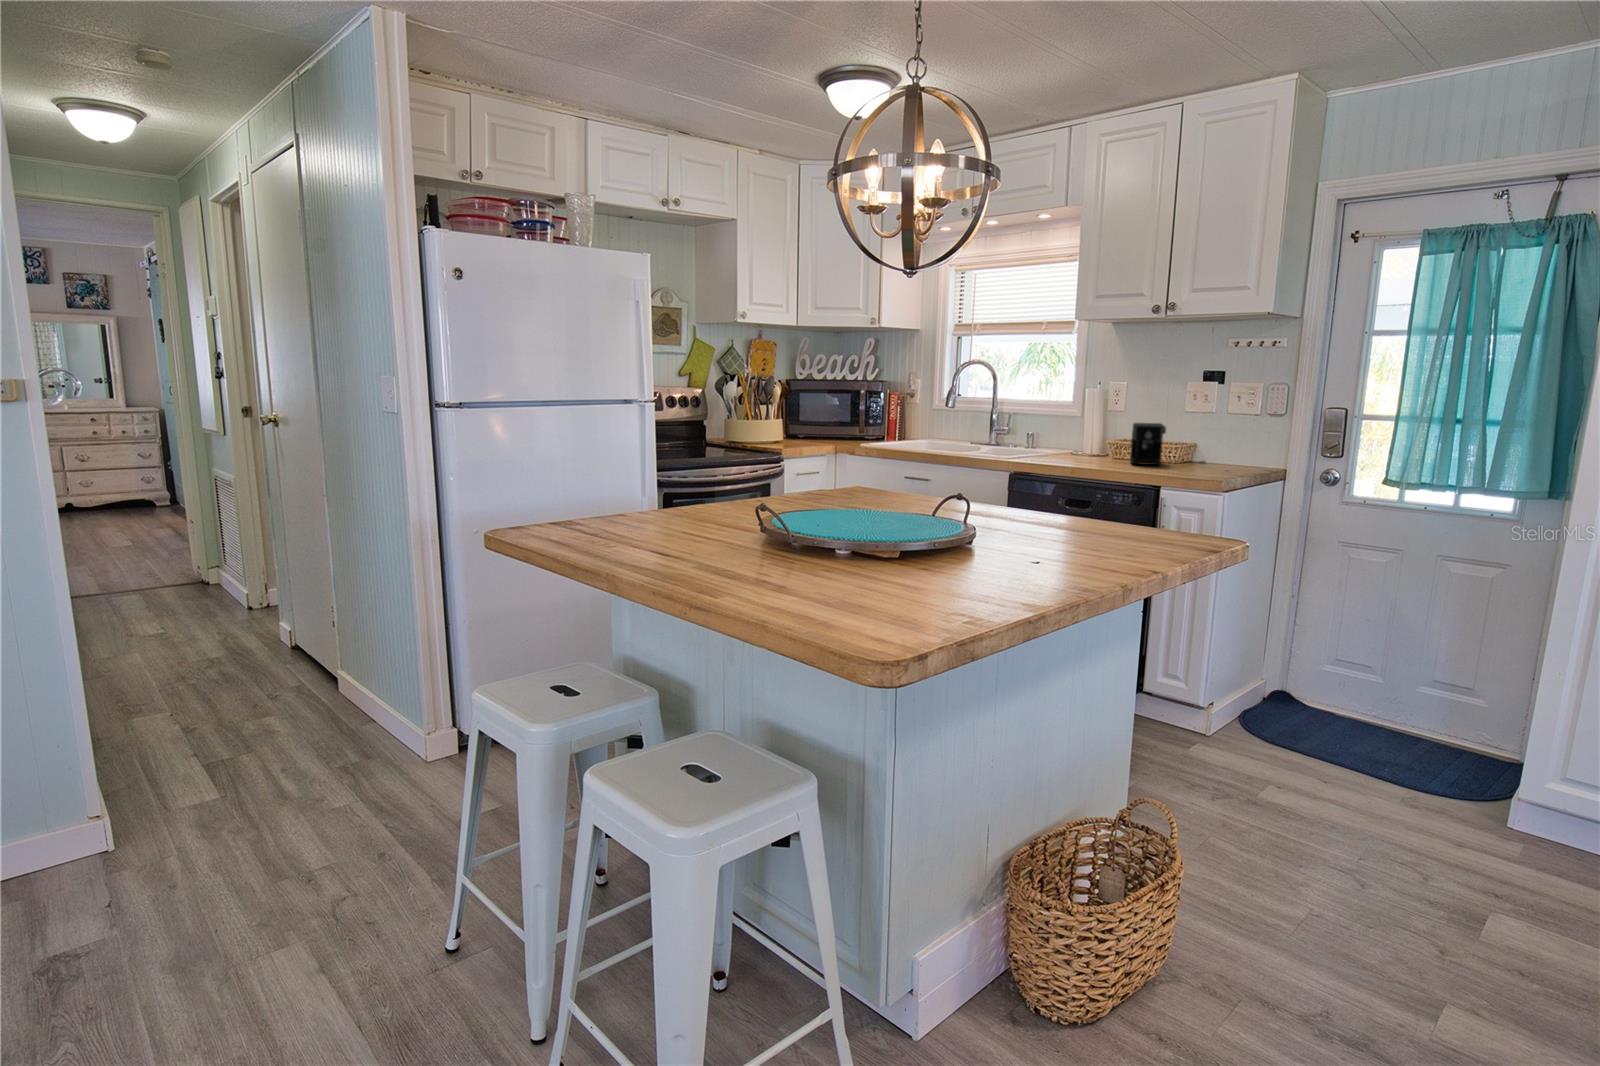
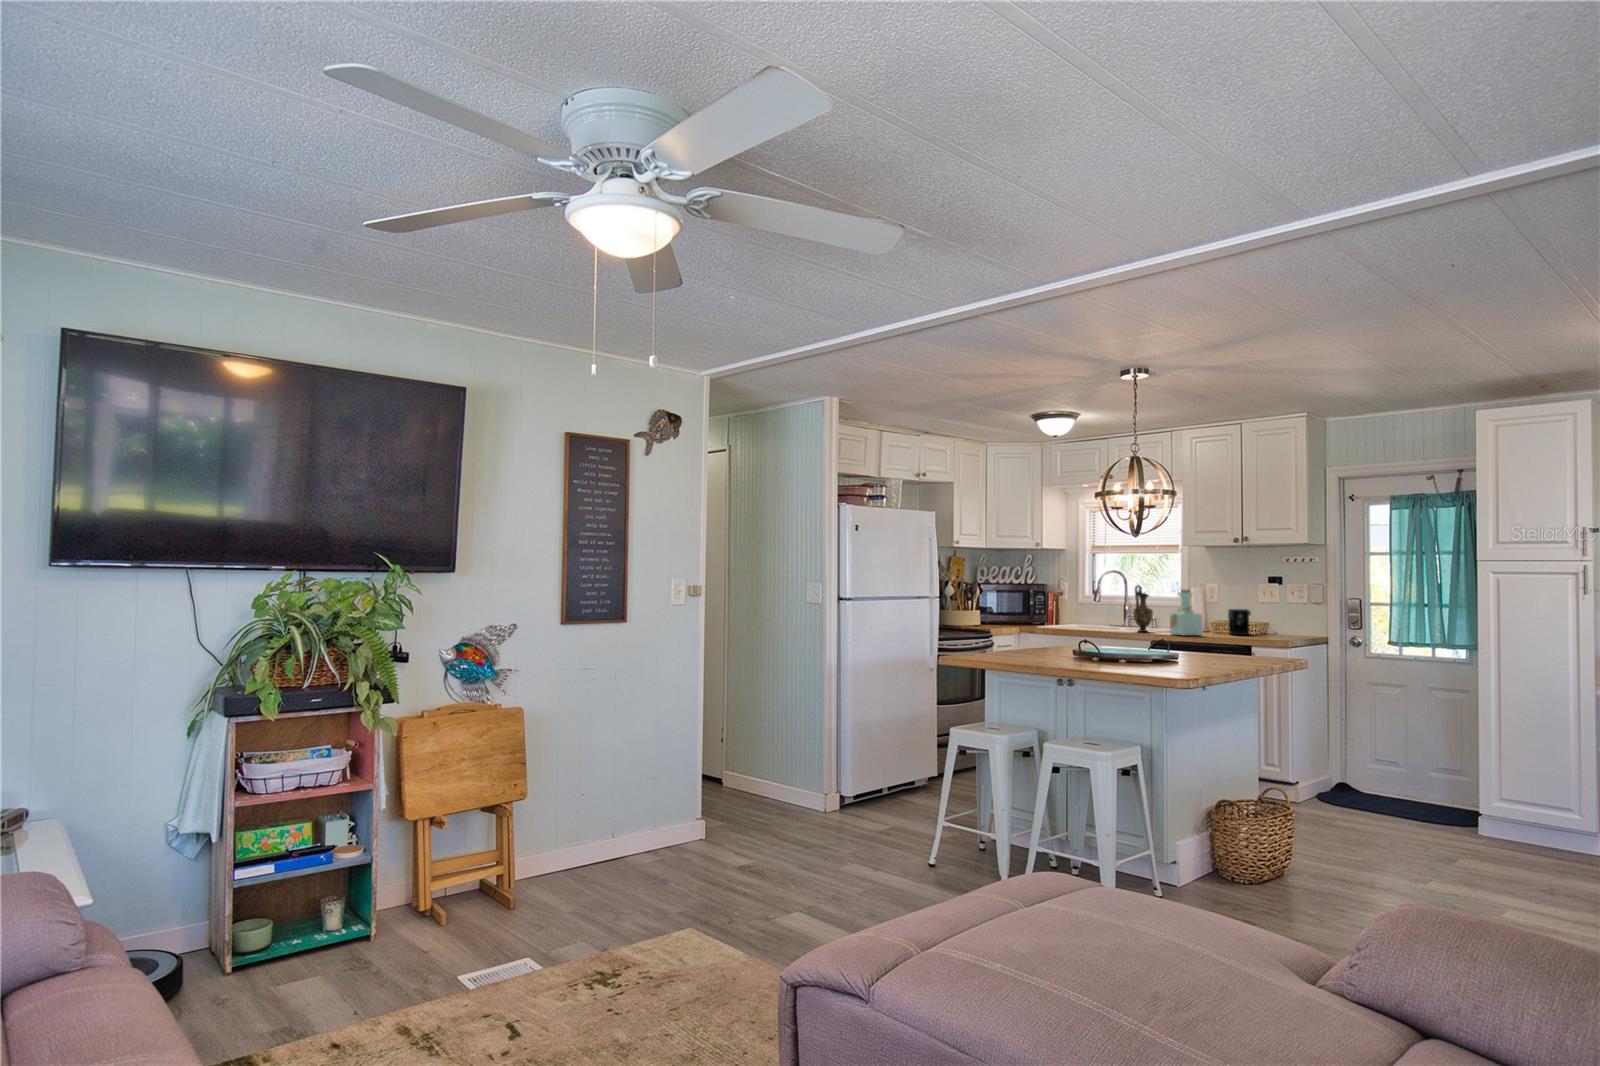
vase: none [988,384,1017,457] -> present [1133,585,1153,632]
bottle: none [1036,391,1087,466] -> present [1170,589,1203,635]

